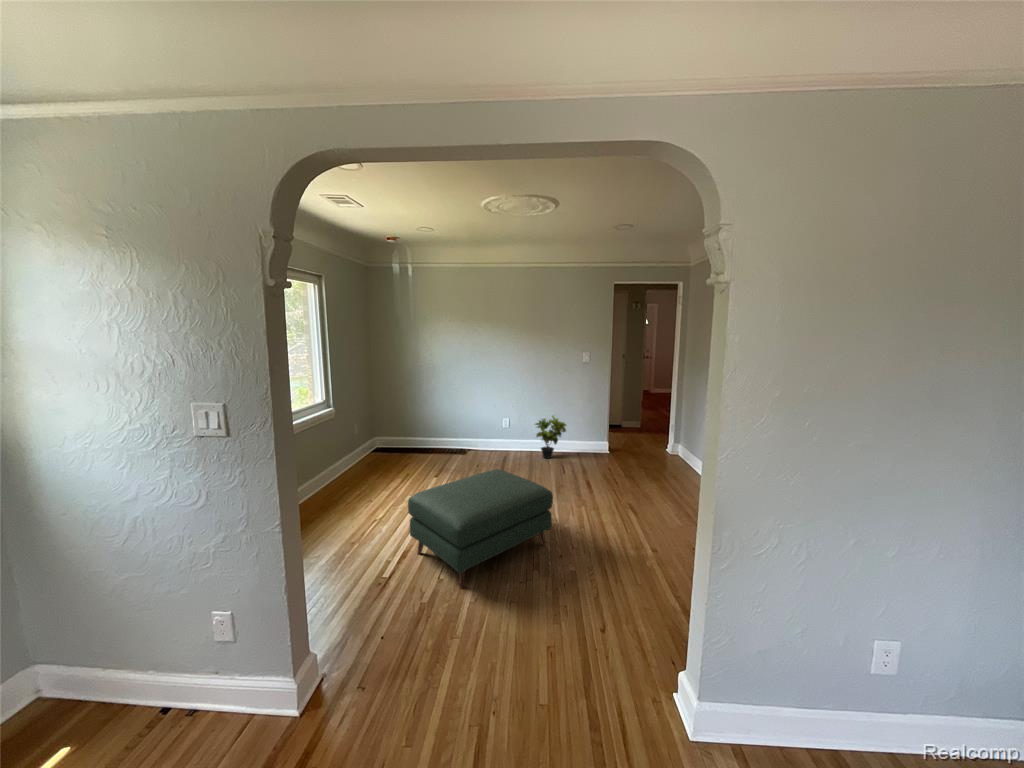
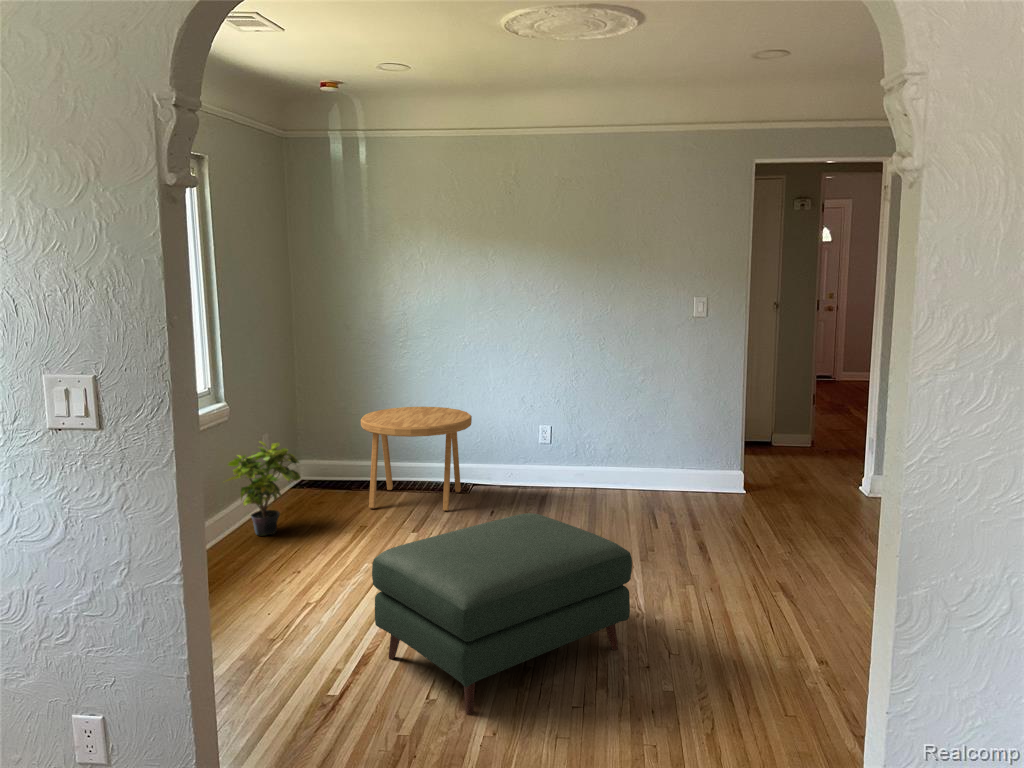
side table: none [407,408,467,464] -> present [361,407,472,511]
potted plant: present [535,416,566,458] -> present [226,441,301,535]

